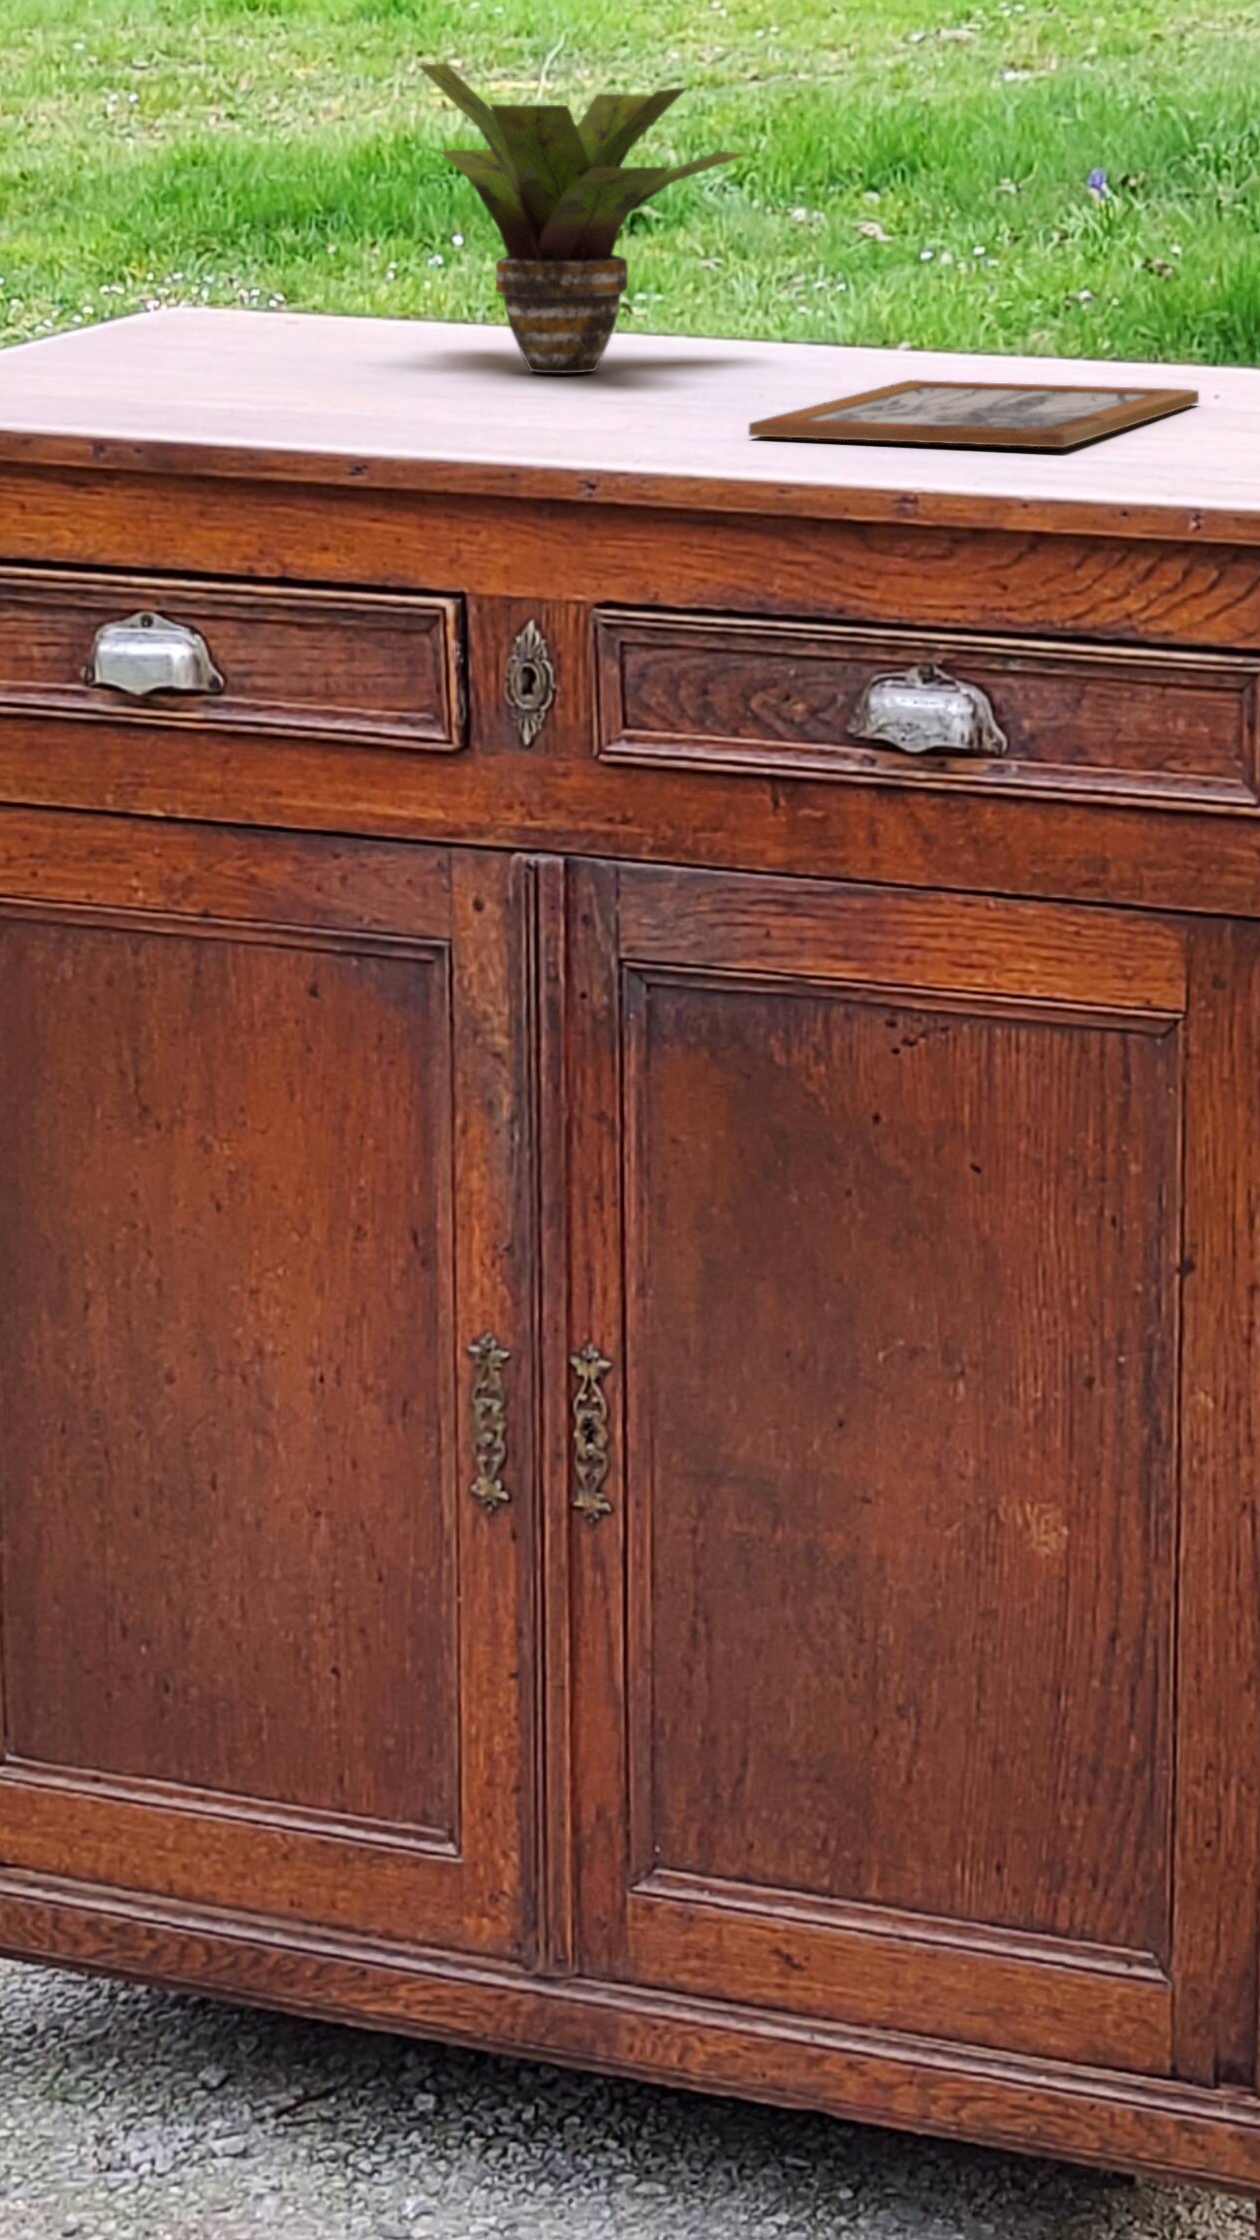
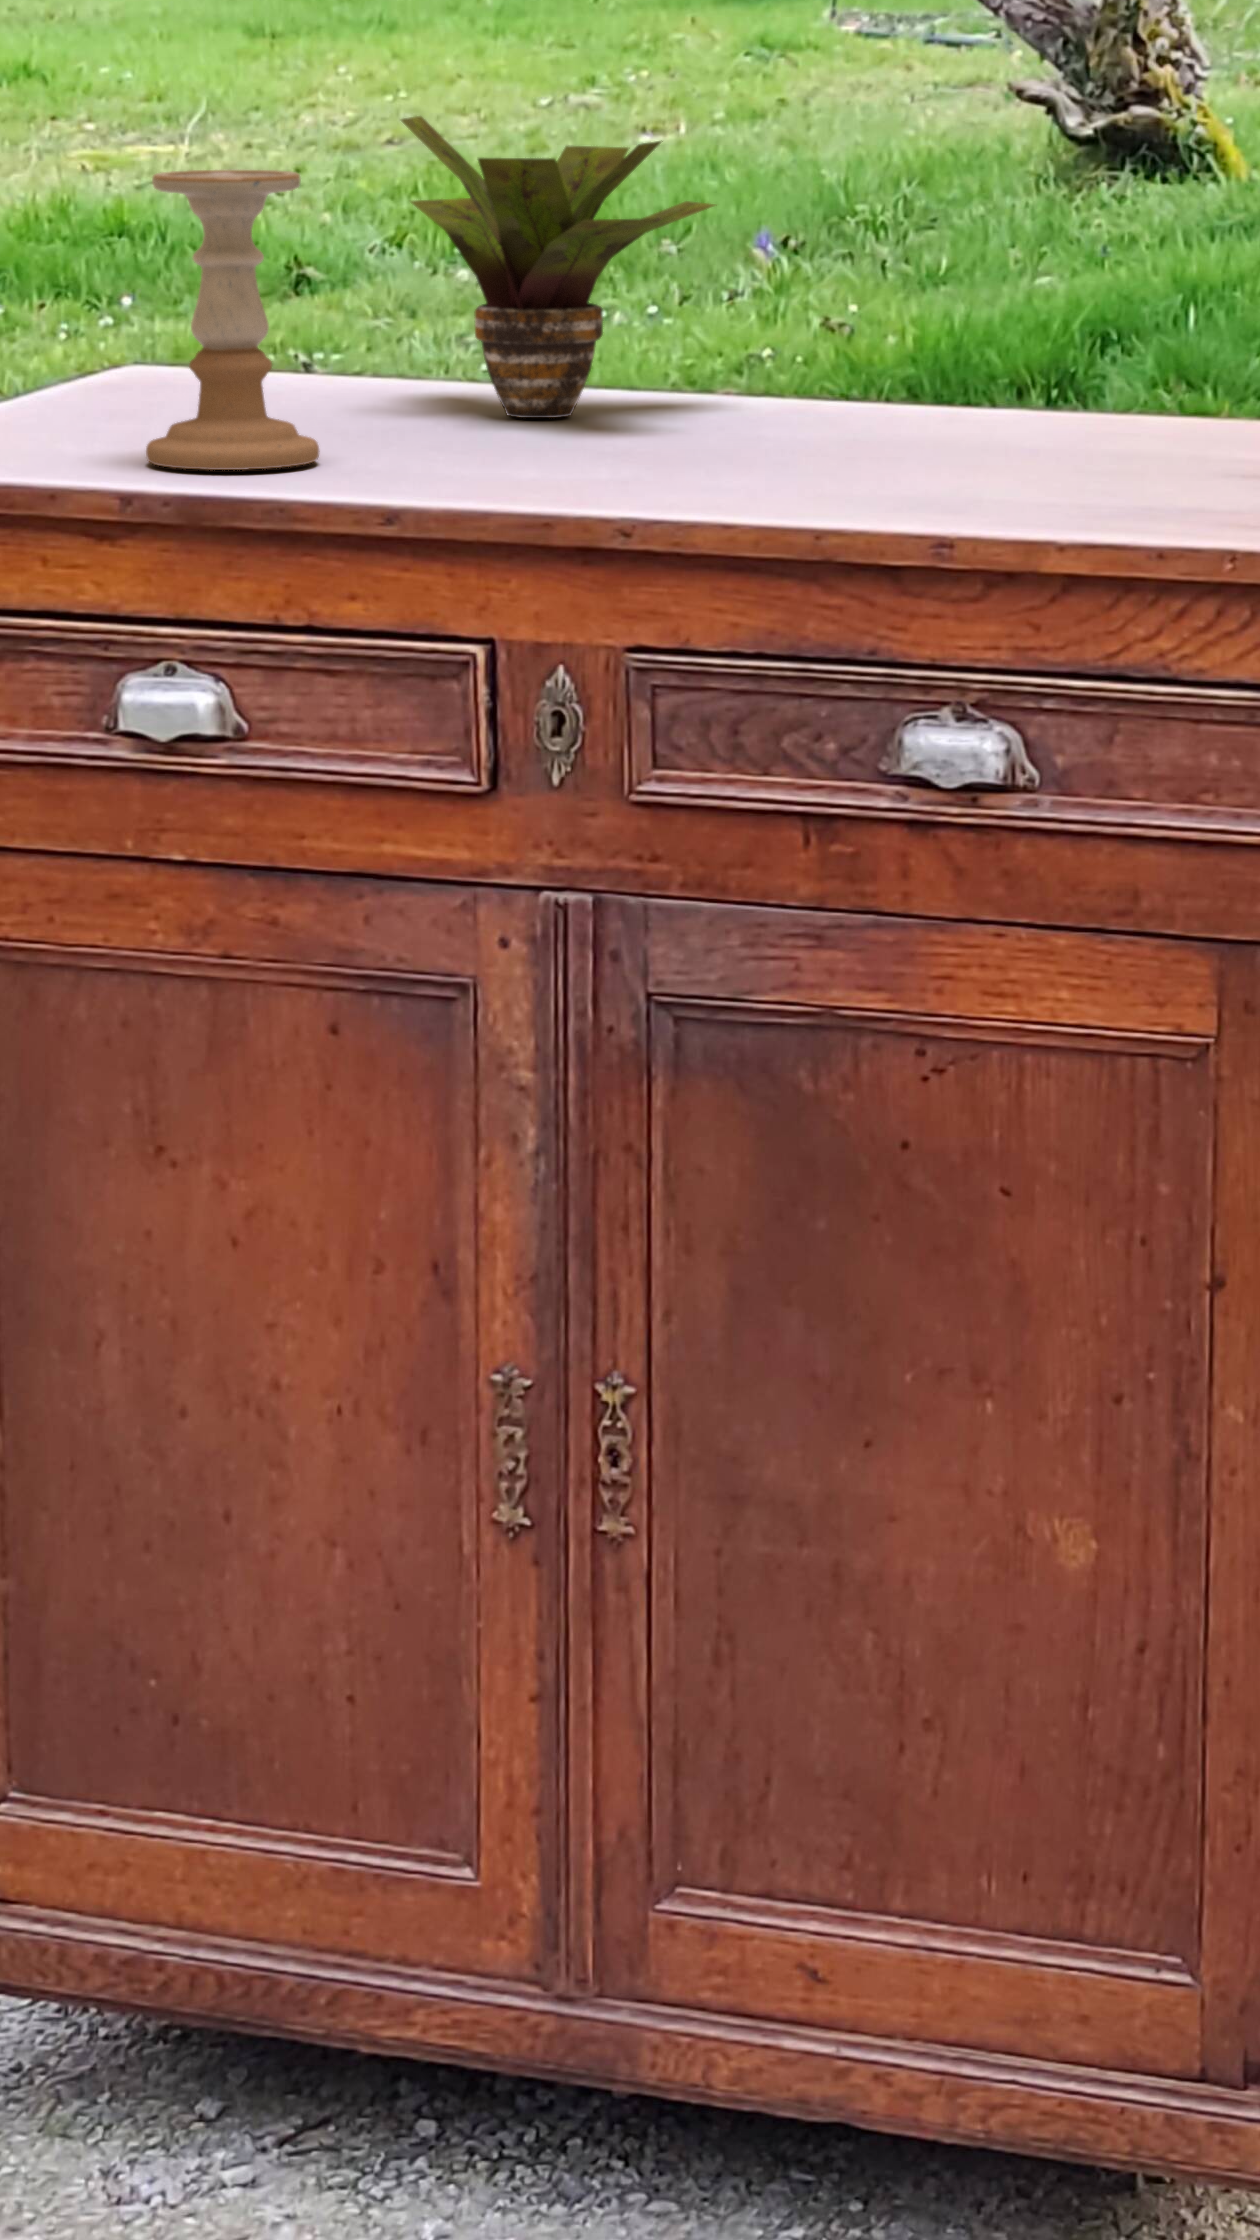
candle holder: none [133,115,310,423] -> present [146,170,320,470]
picture frame: present [749,380,1199,448] -> none [763,426,1177,492]

